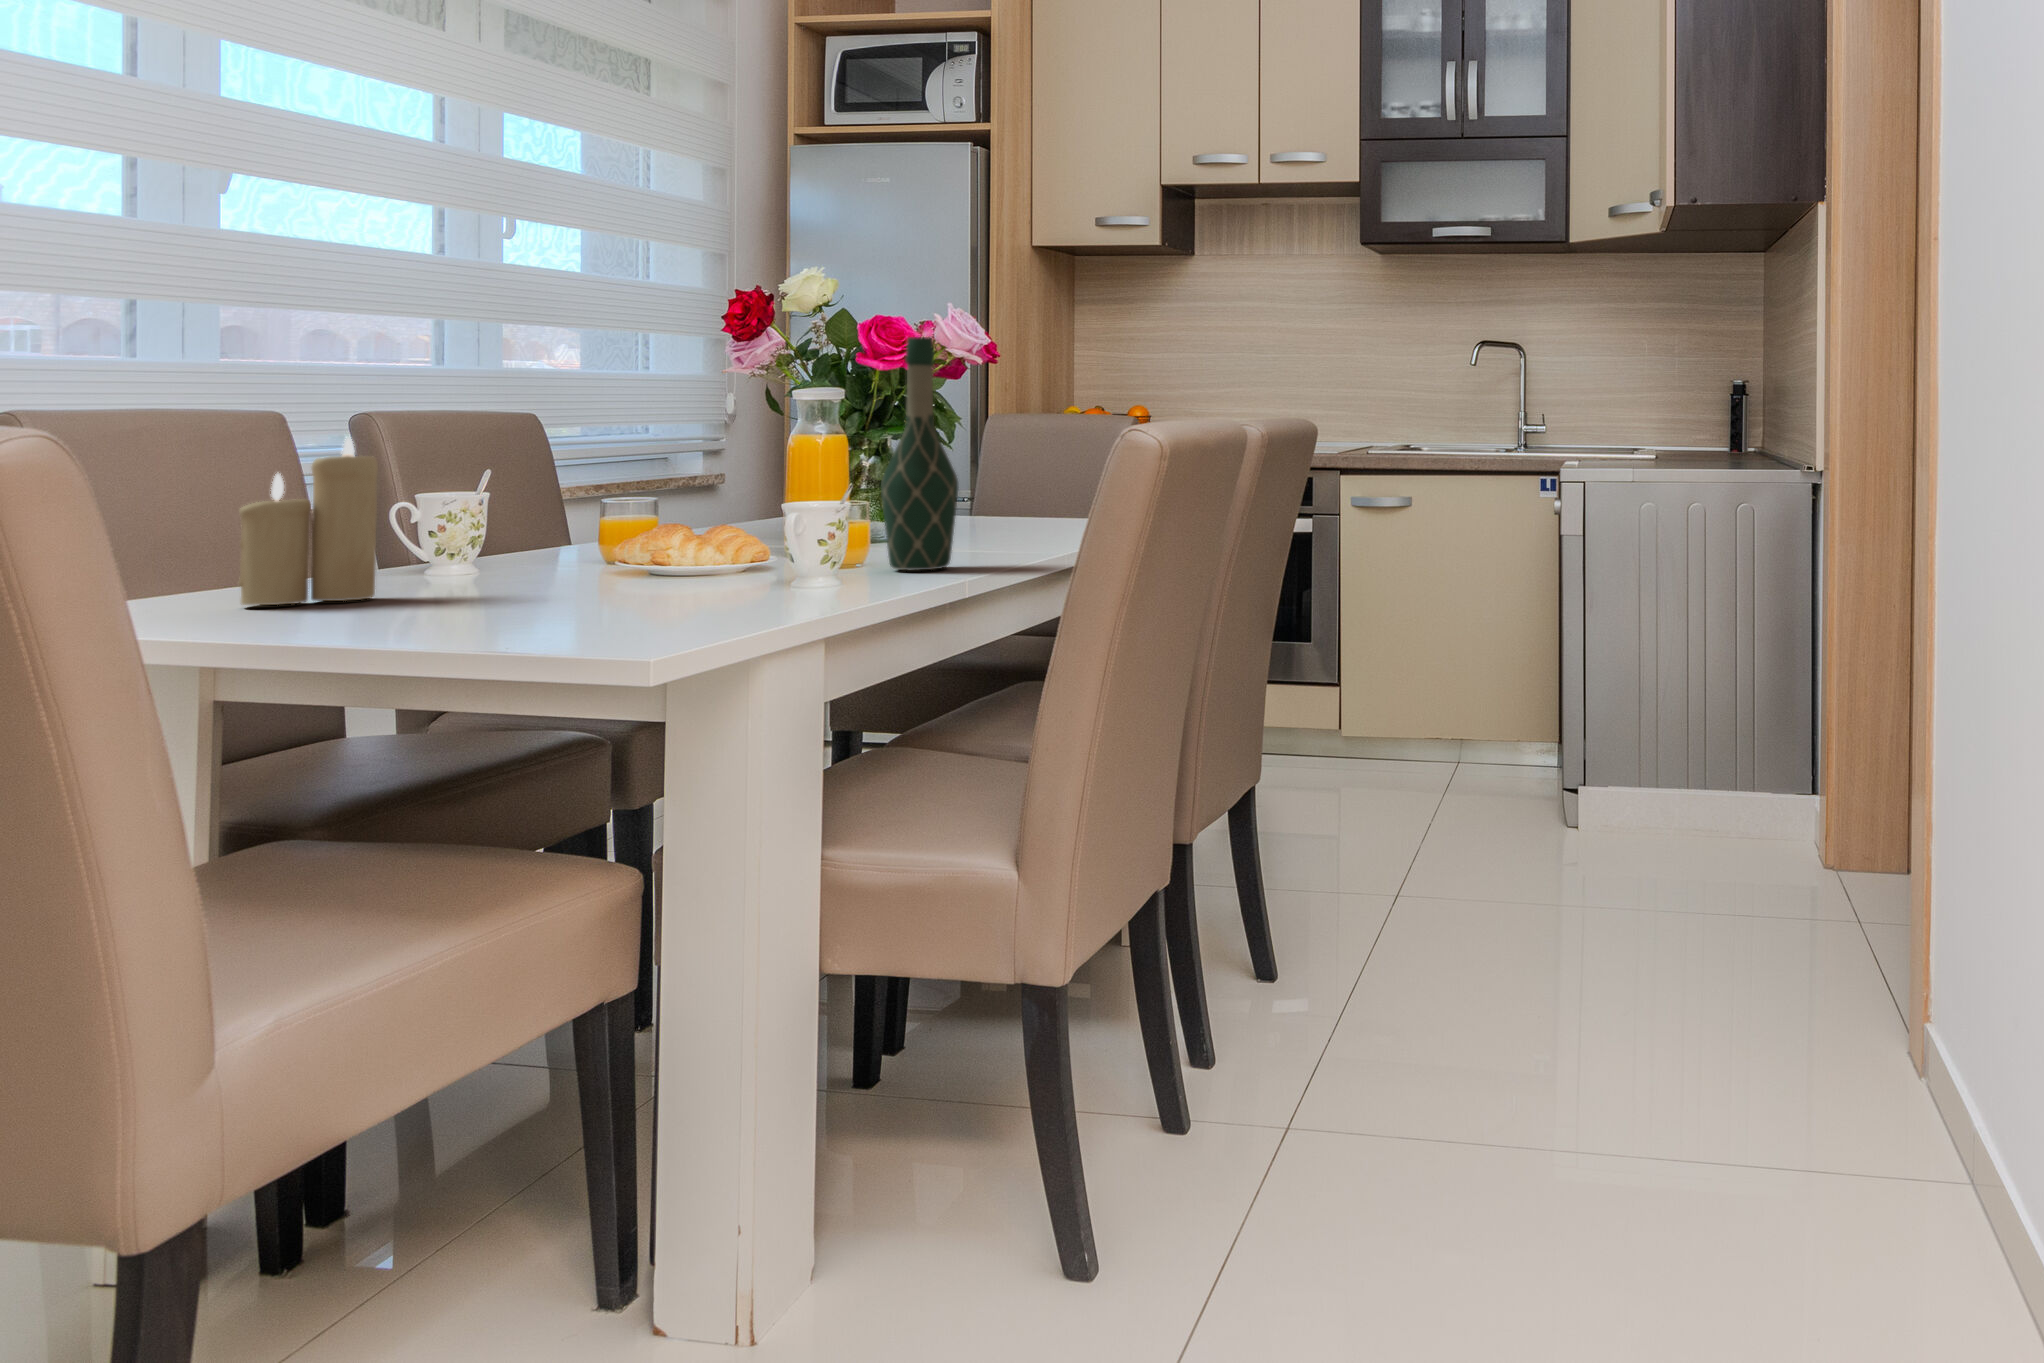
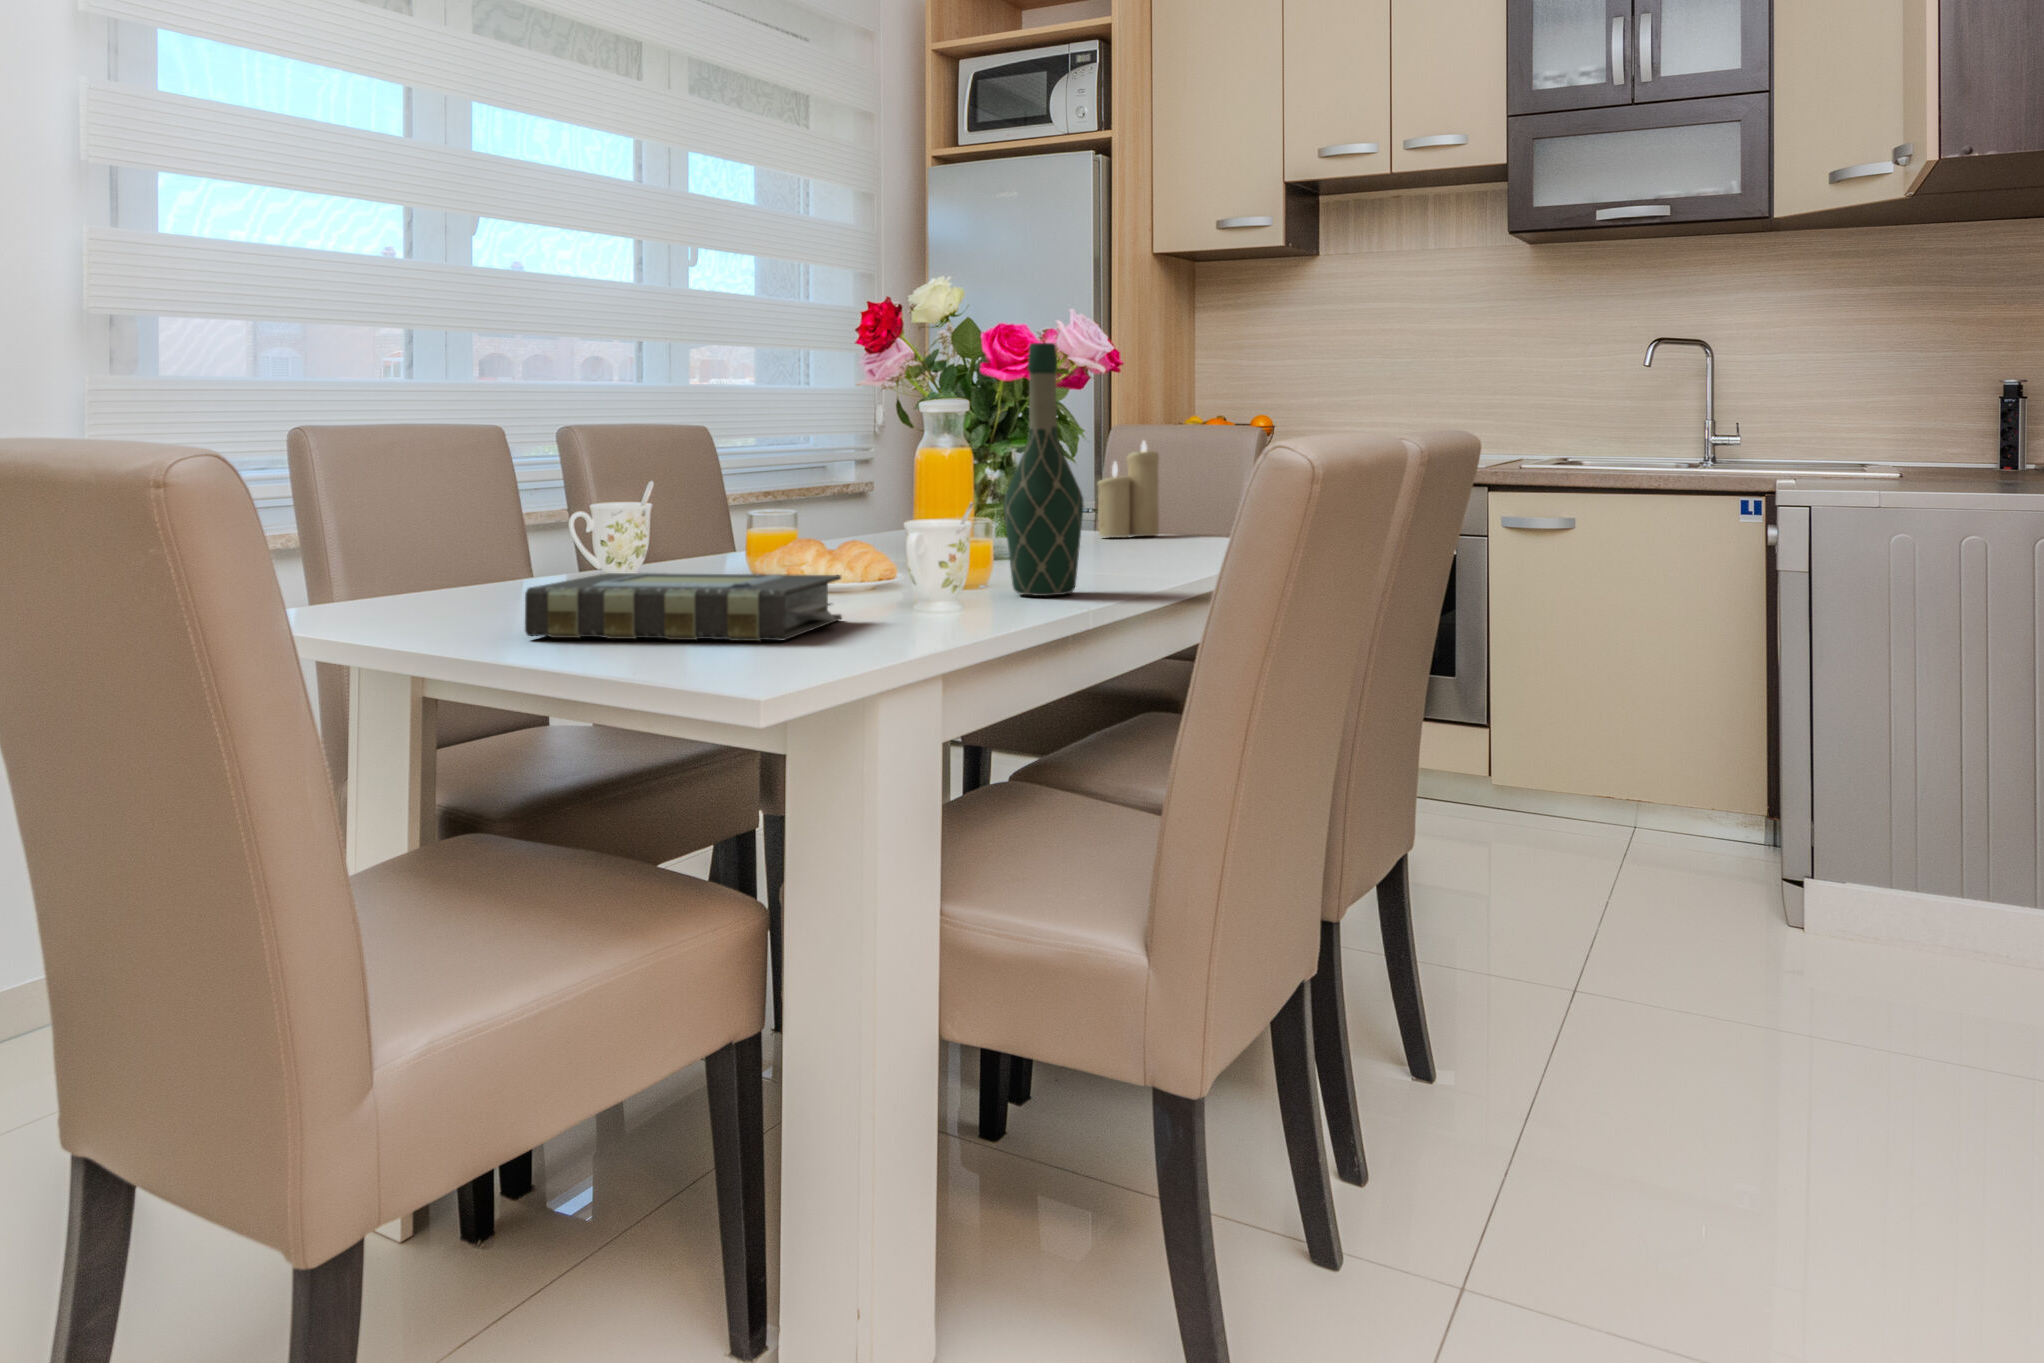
candle: present [239,437,378,605] -> present [1098,441,1159,537]
book: none [376,554,719,621] -> present [525,573,841,641]

